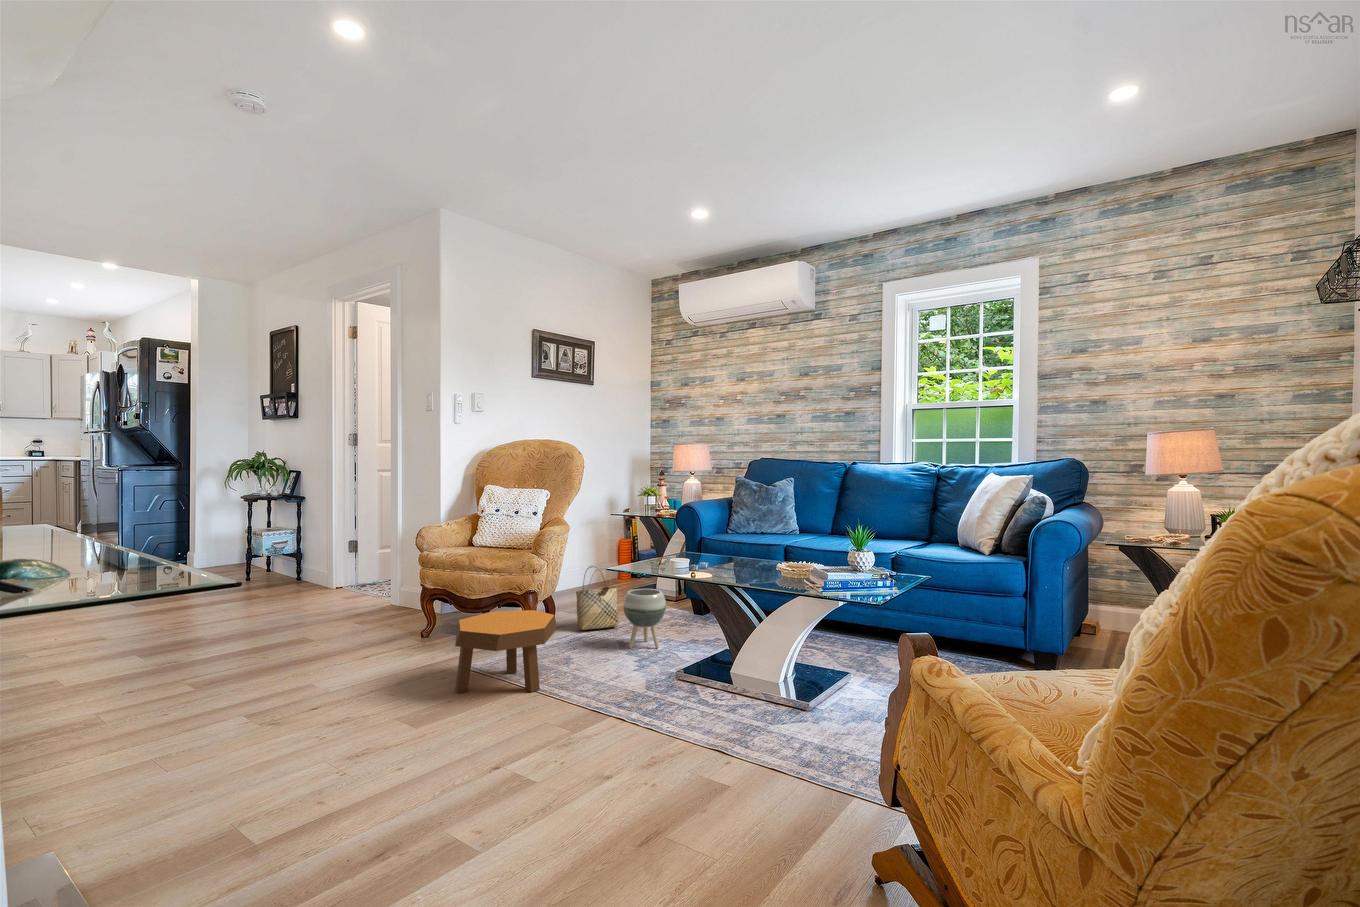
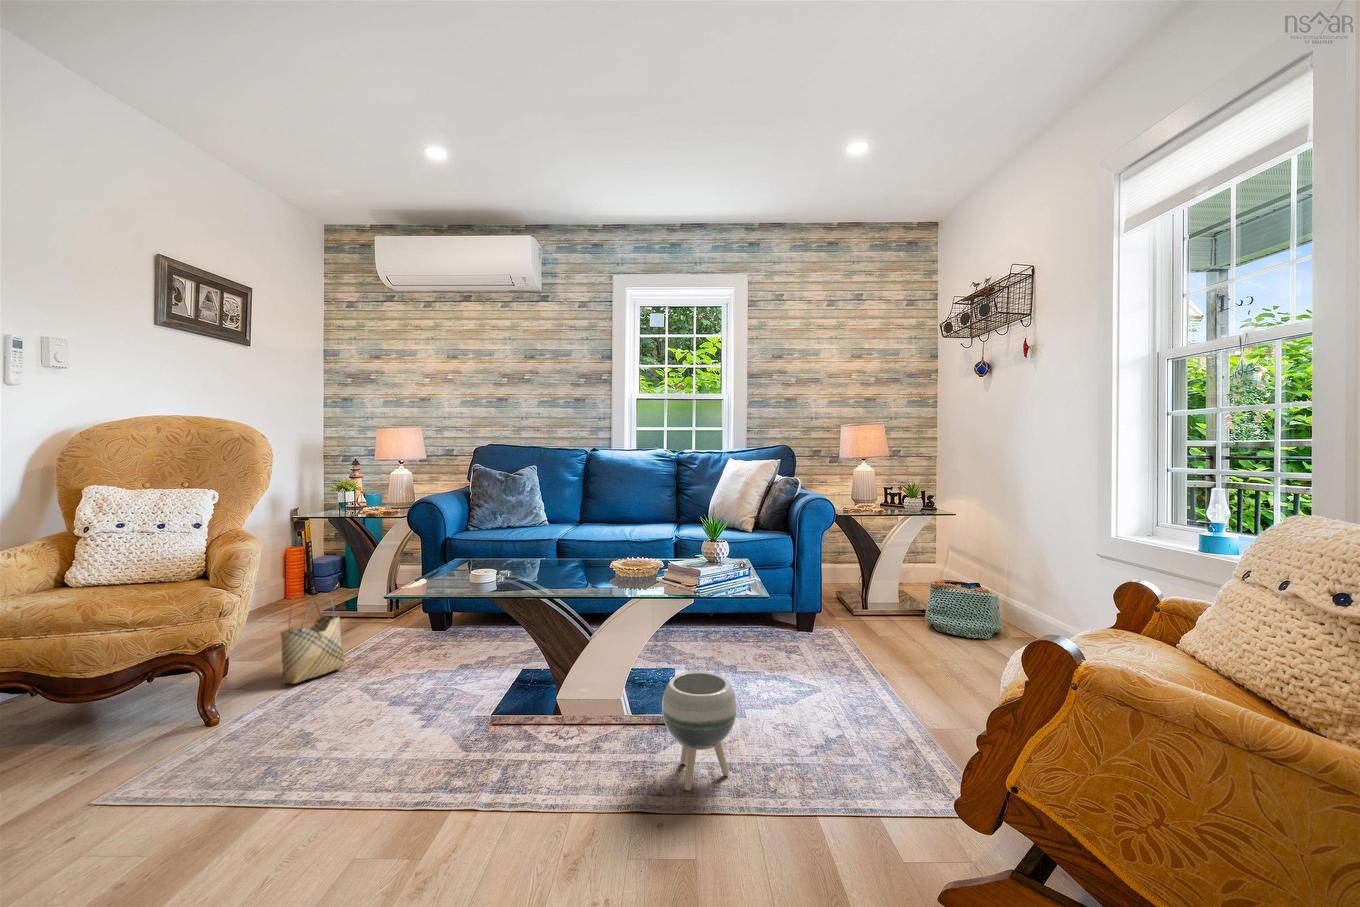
planter: present [623,589,666,648] -> present [662,672,737,791]
footstool: present [455,610,557,693] -> none [108,678,311,859]

